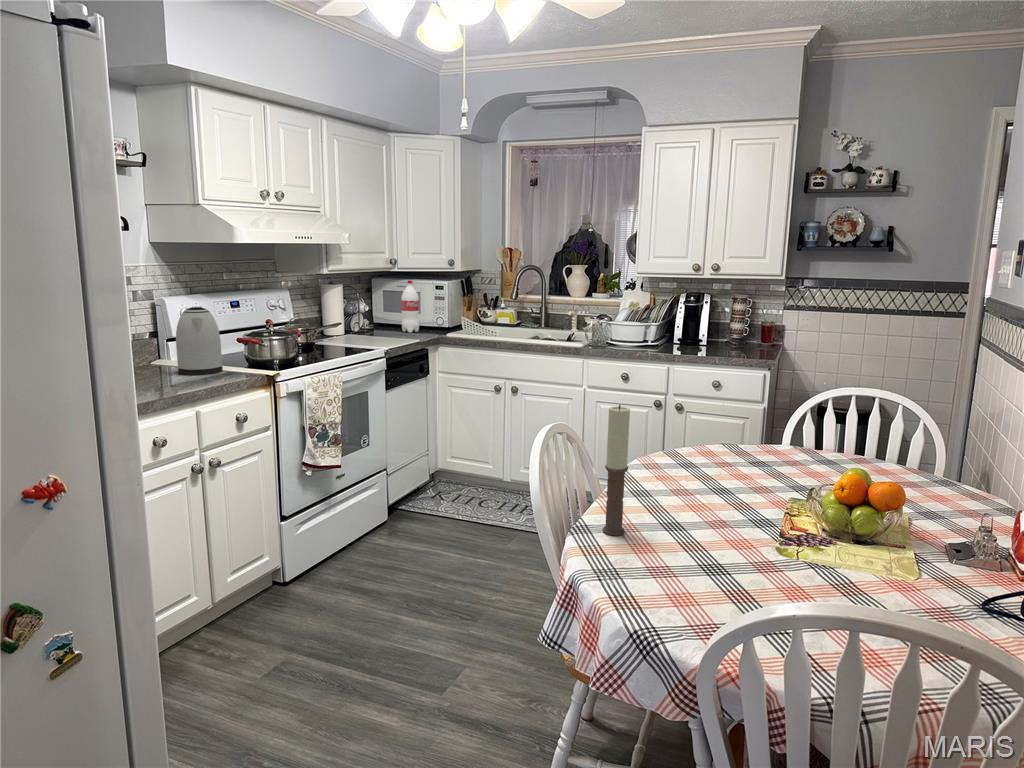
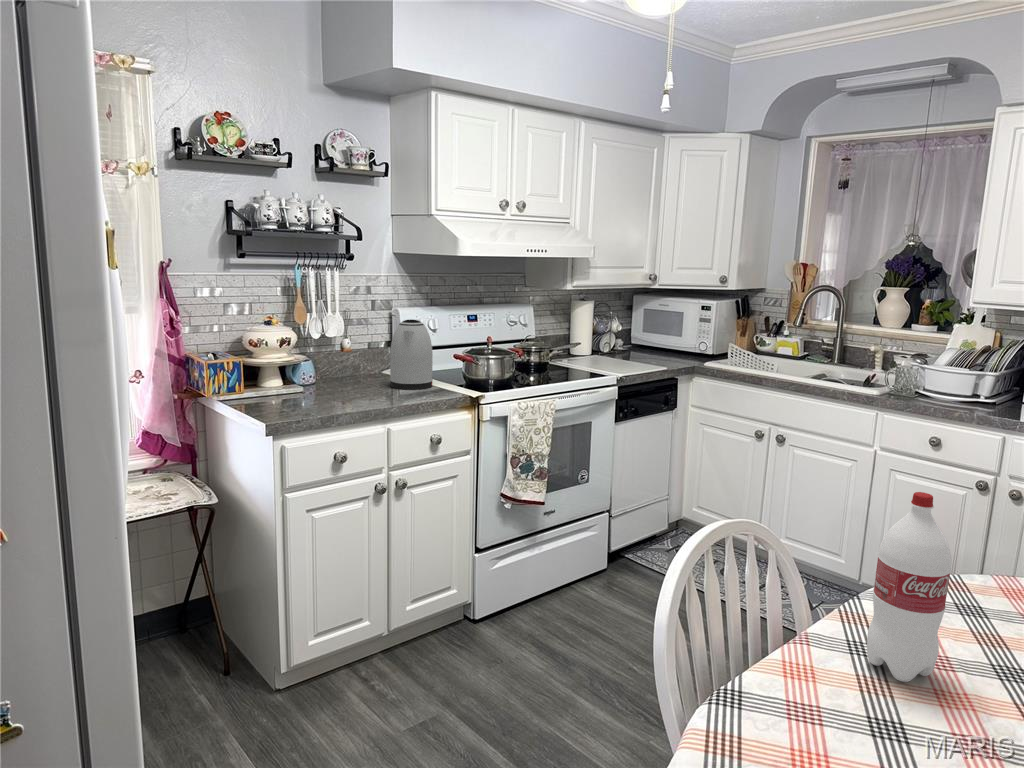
bottle: present [401,280,419,333] -> present [867,492,952,682]
candle: present [603,405,630,535] -> none [762,519,819,723]

